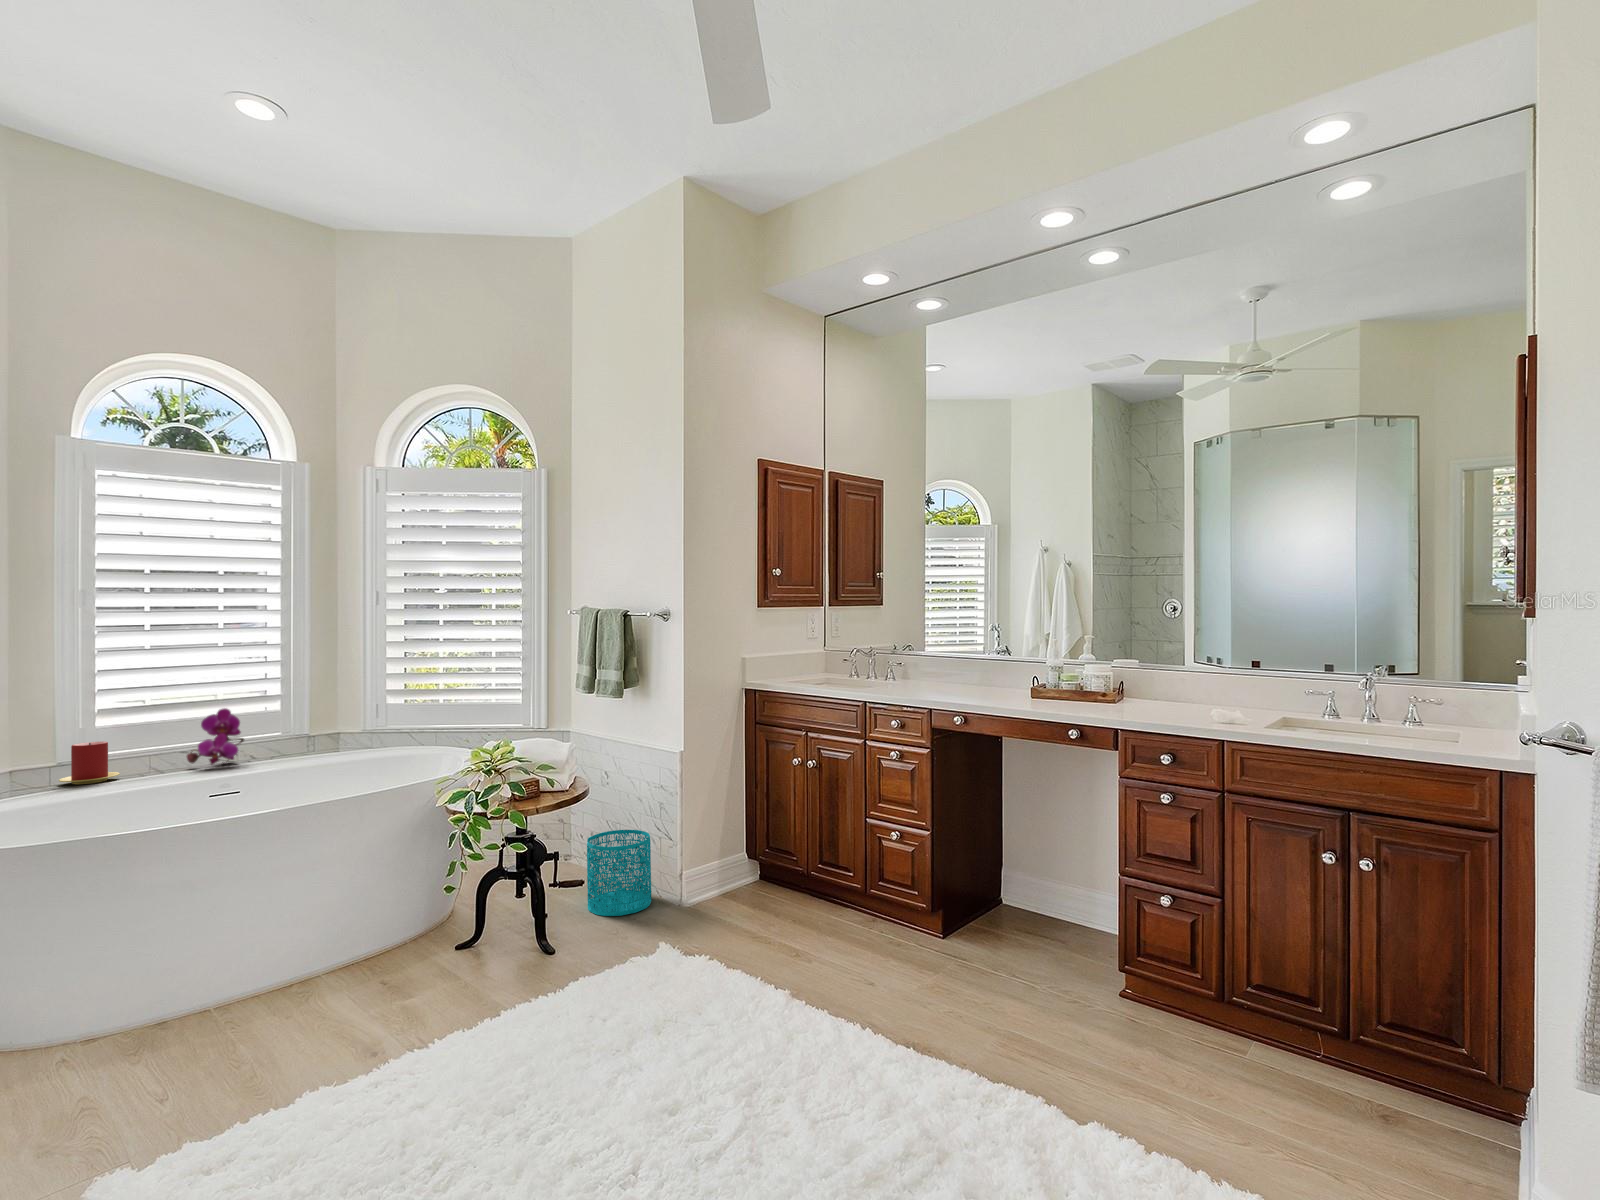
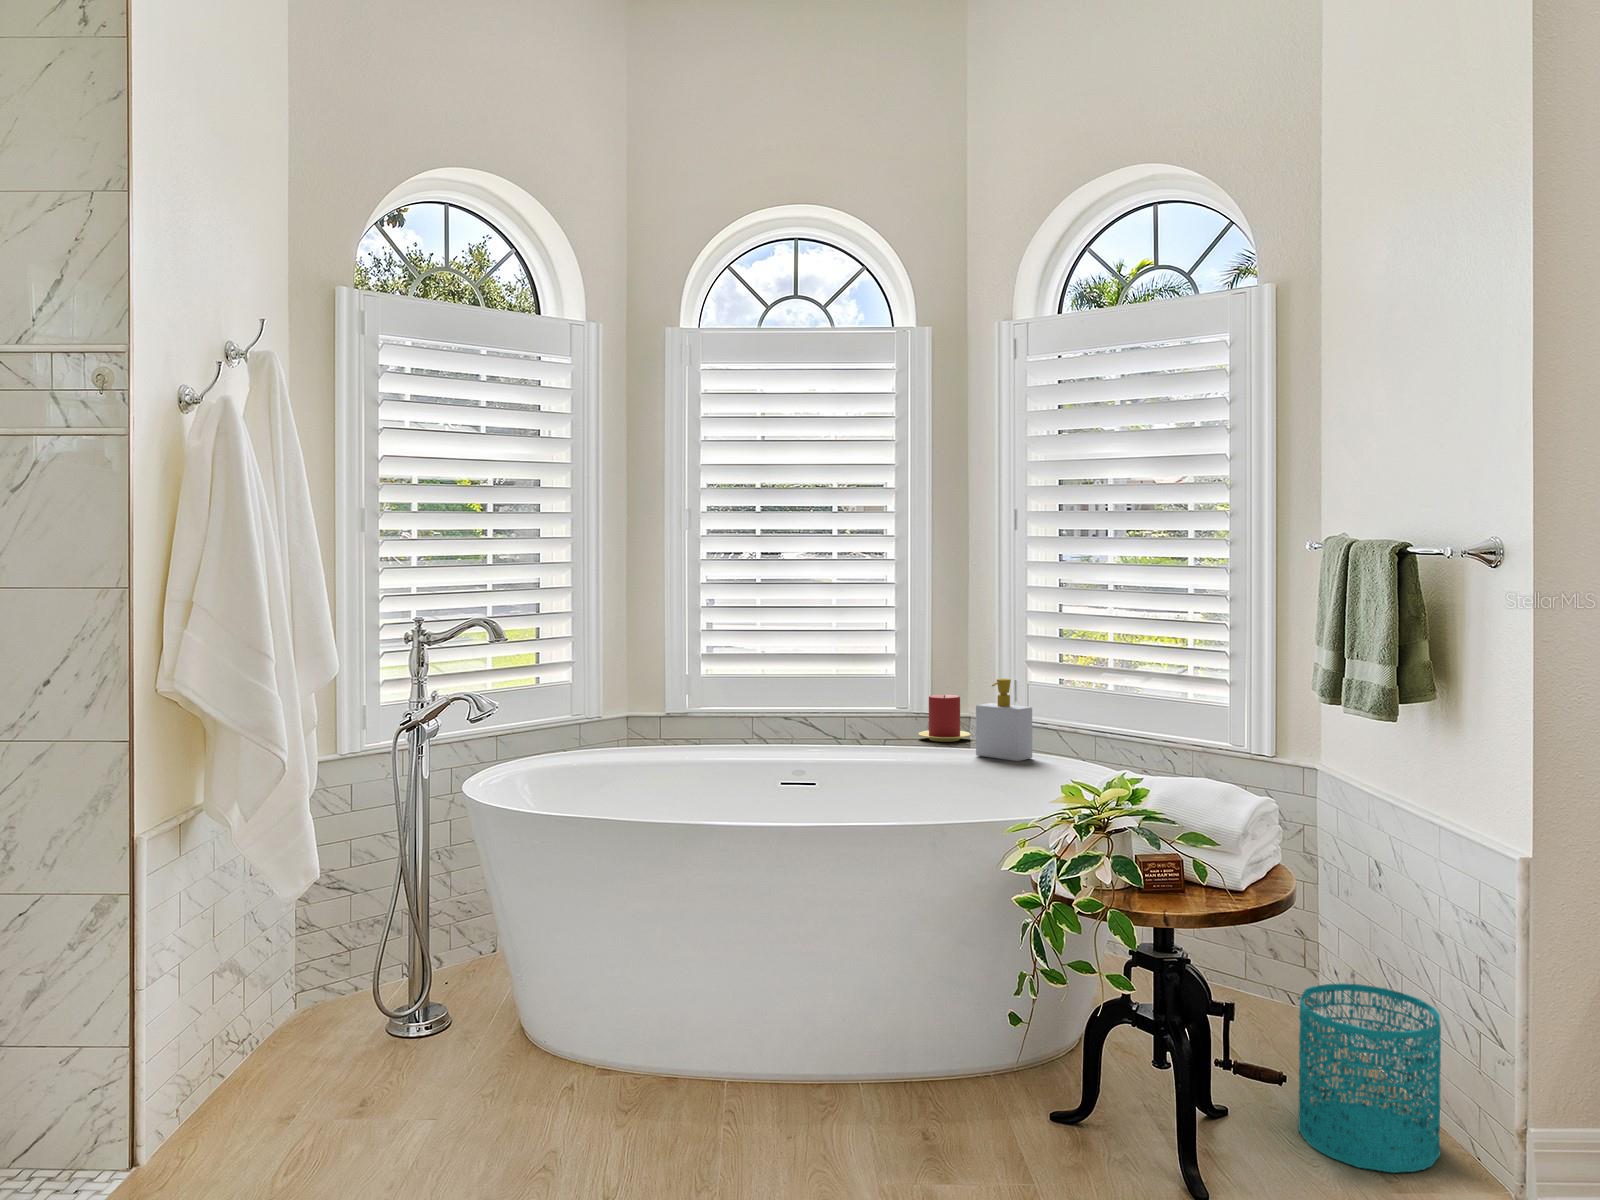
soap bottle: none [362,700,403,752] -> present [976,679,1032,761]
flower: present [187,708,244,765] -> none [776,672,839,747]
candle: present [59,741,120,784] -> present [919,694,971,742]

